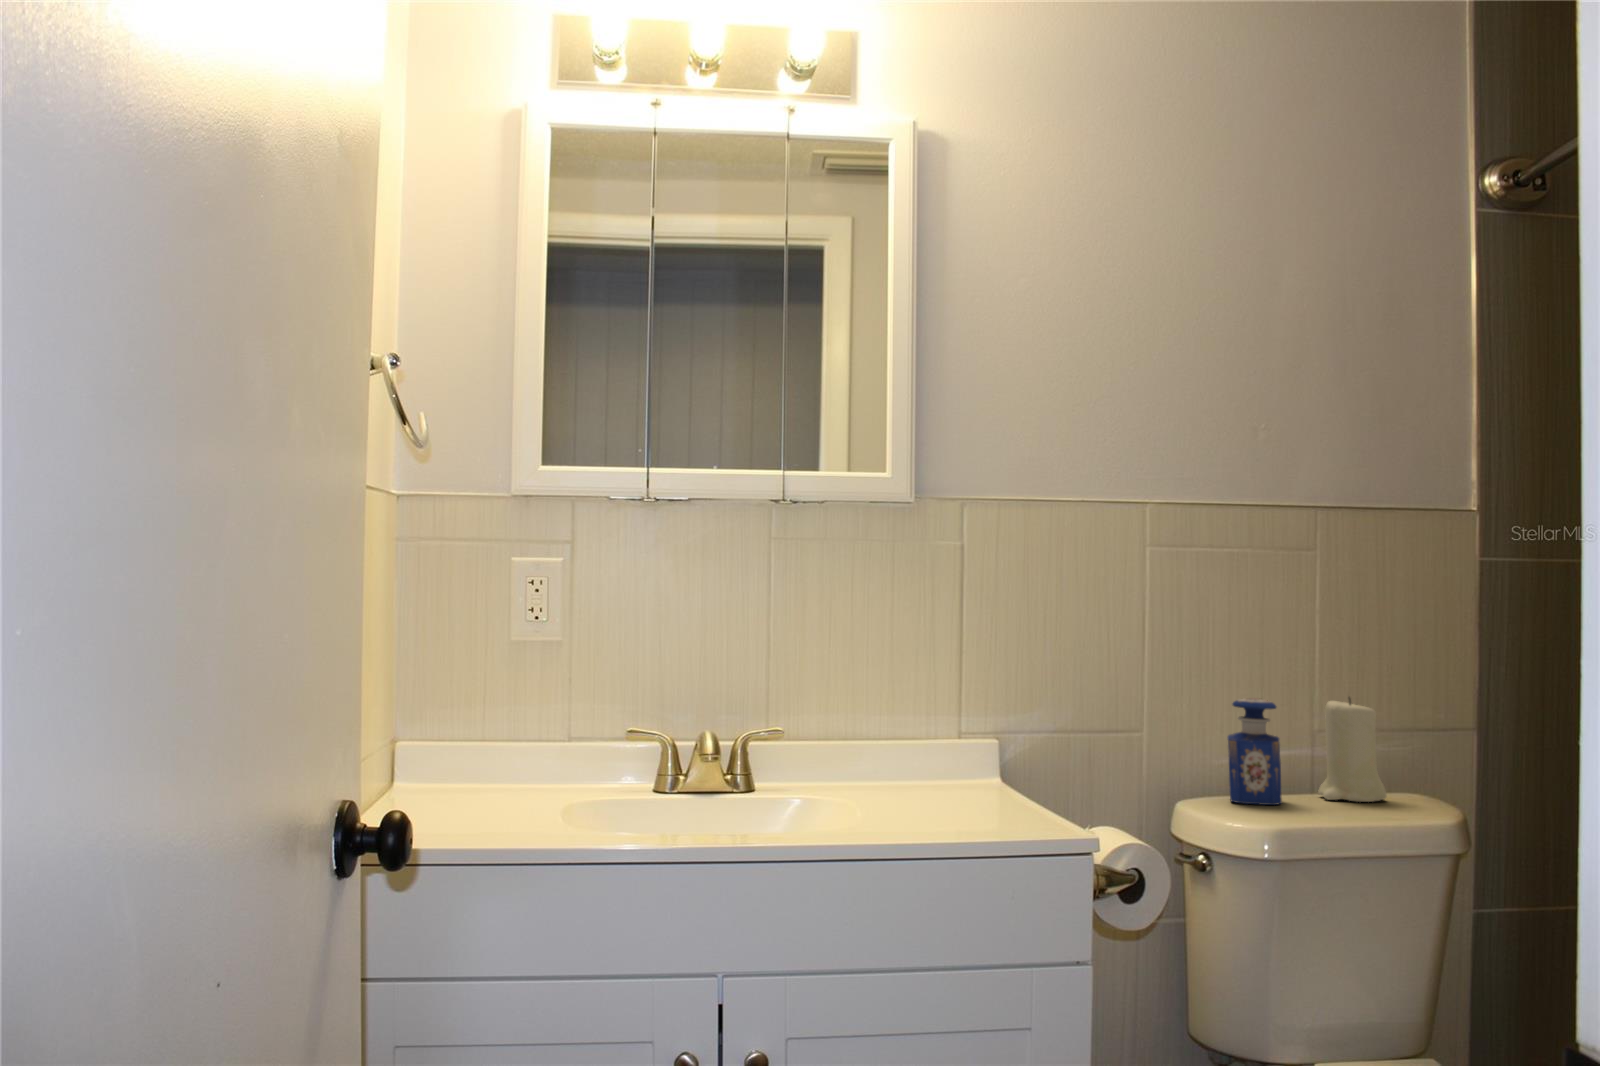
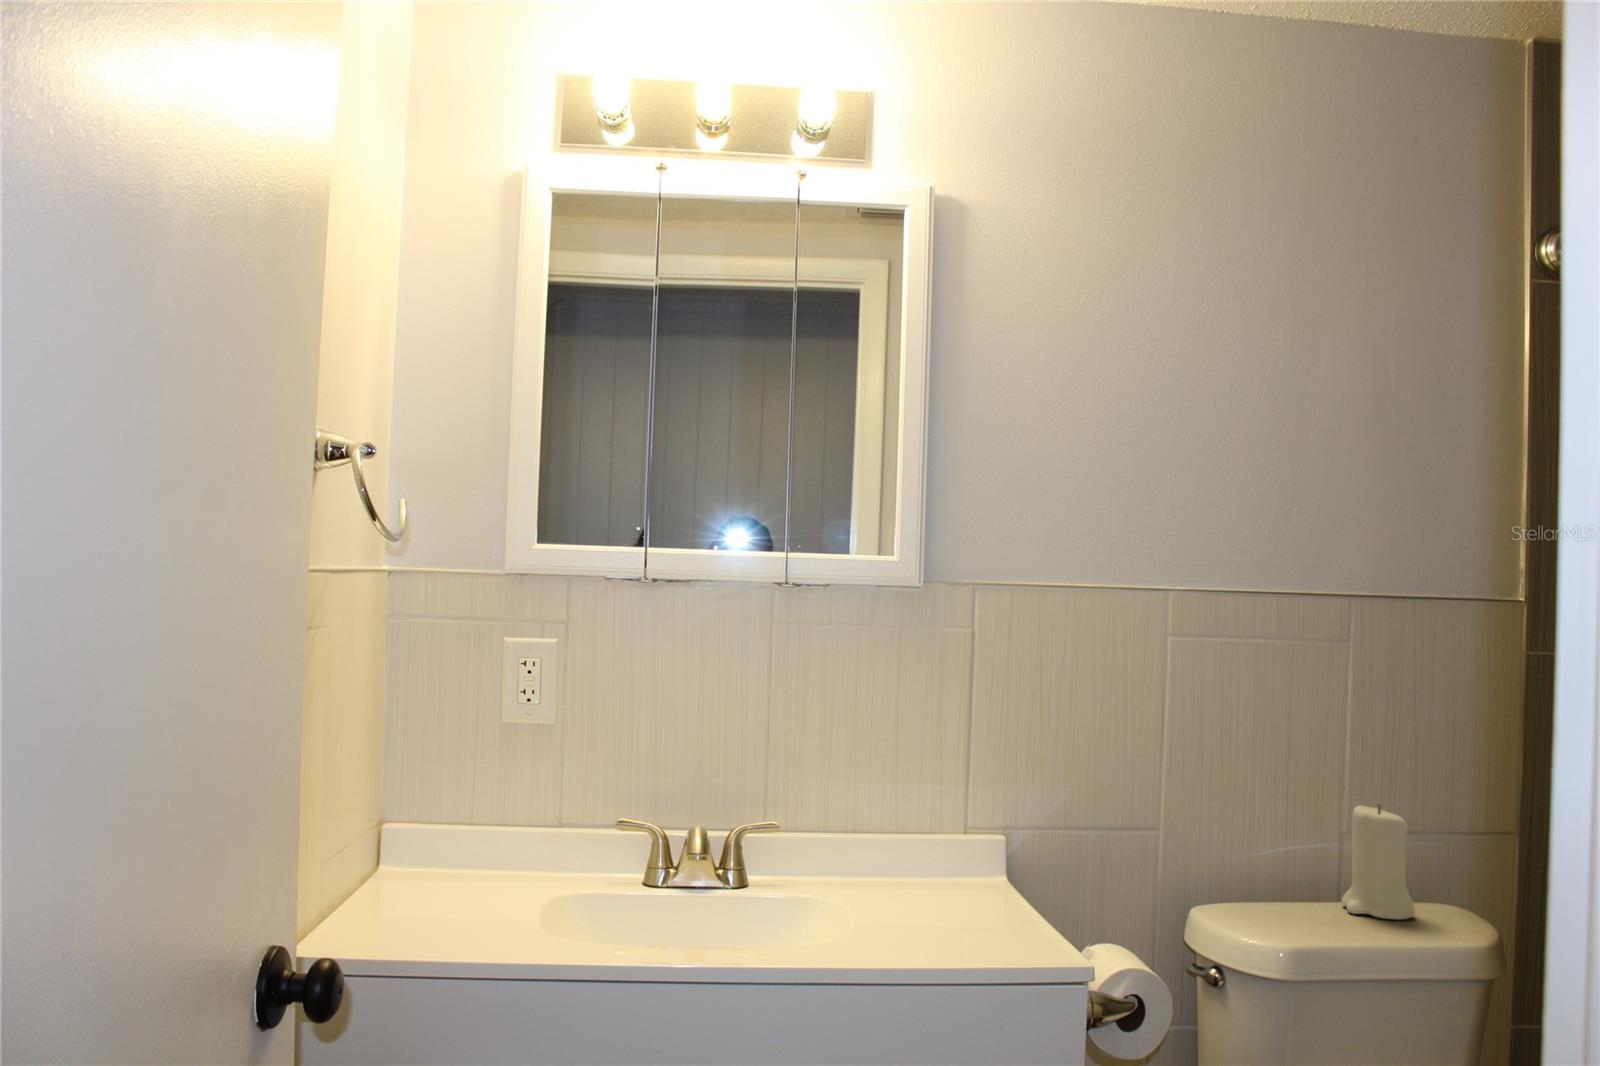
perfume bottle: present [1228,698,1282,805] -> none [1245,802,1301,920]

